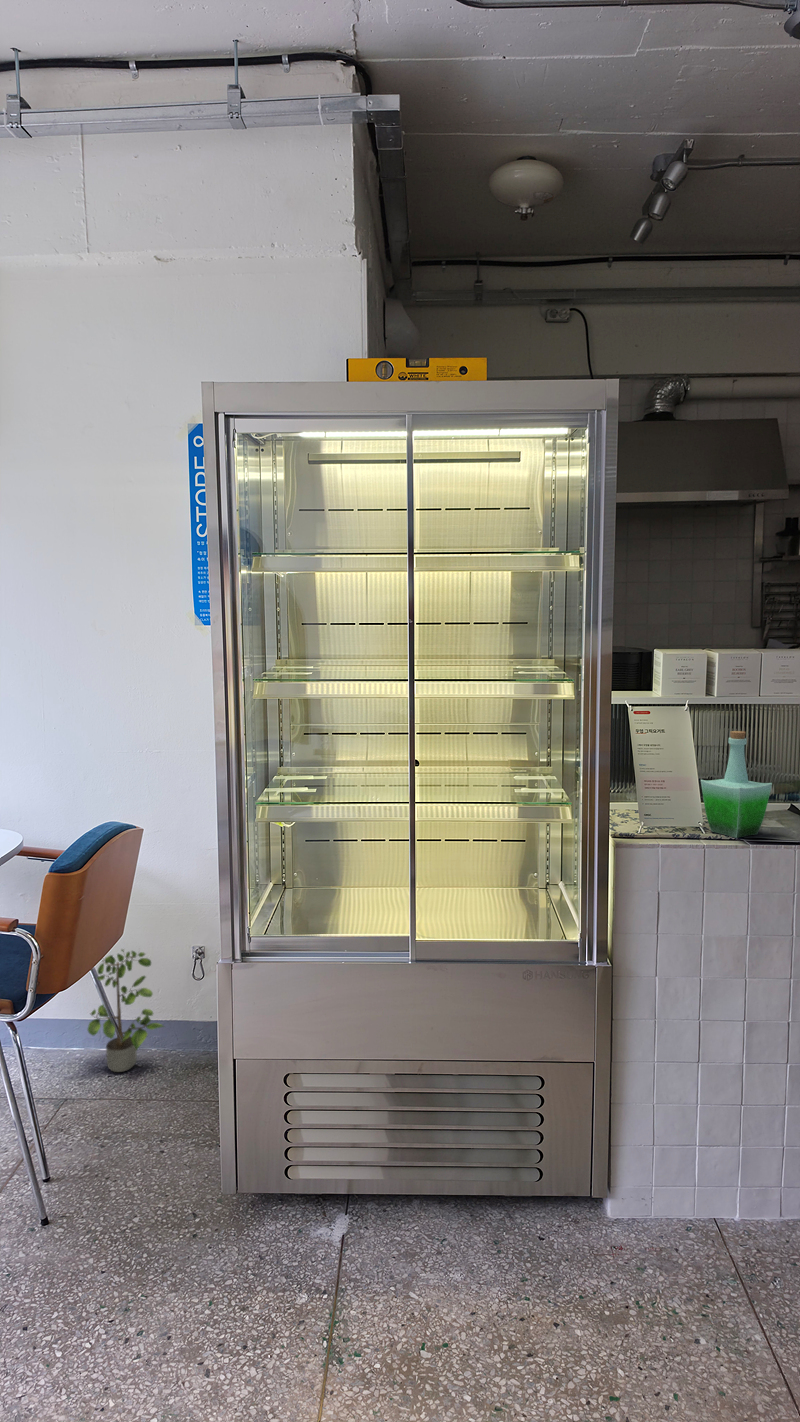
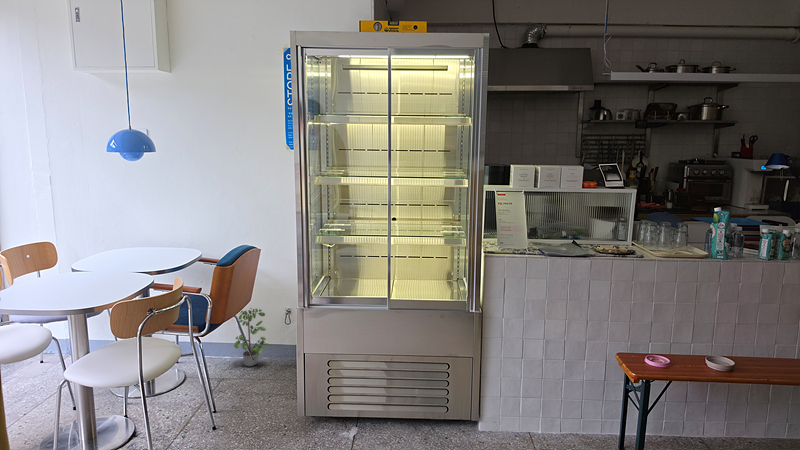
bottle: present [701,731,772,838] -> none [529,204,562,255]

